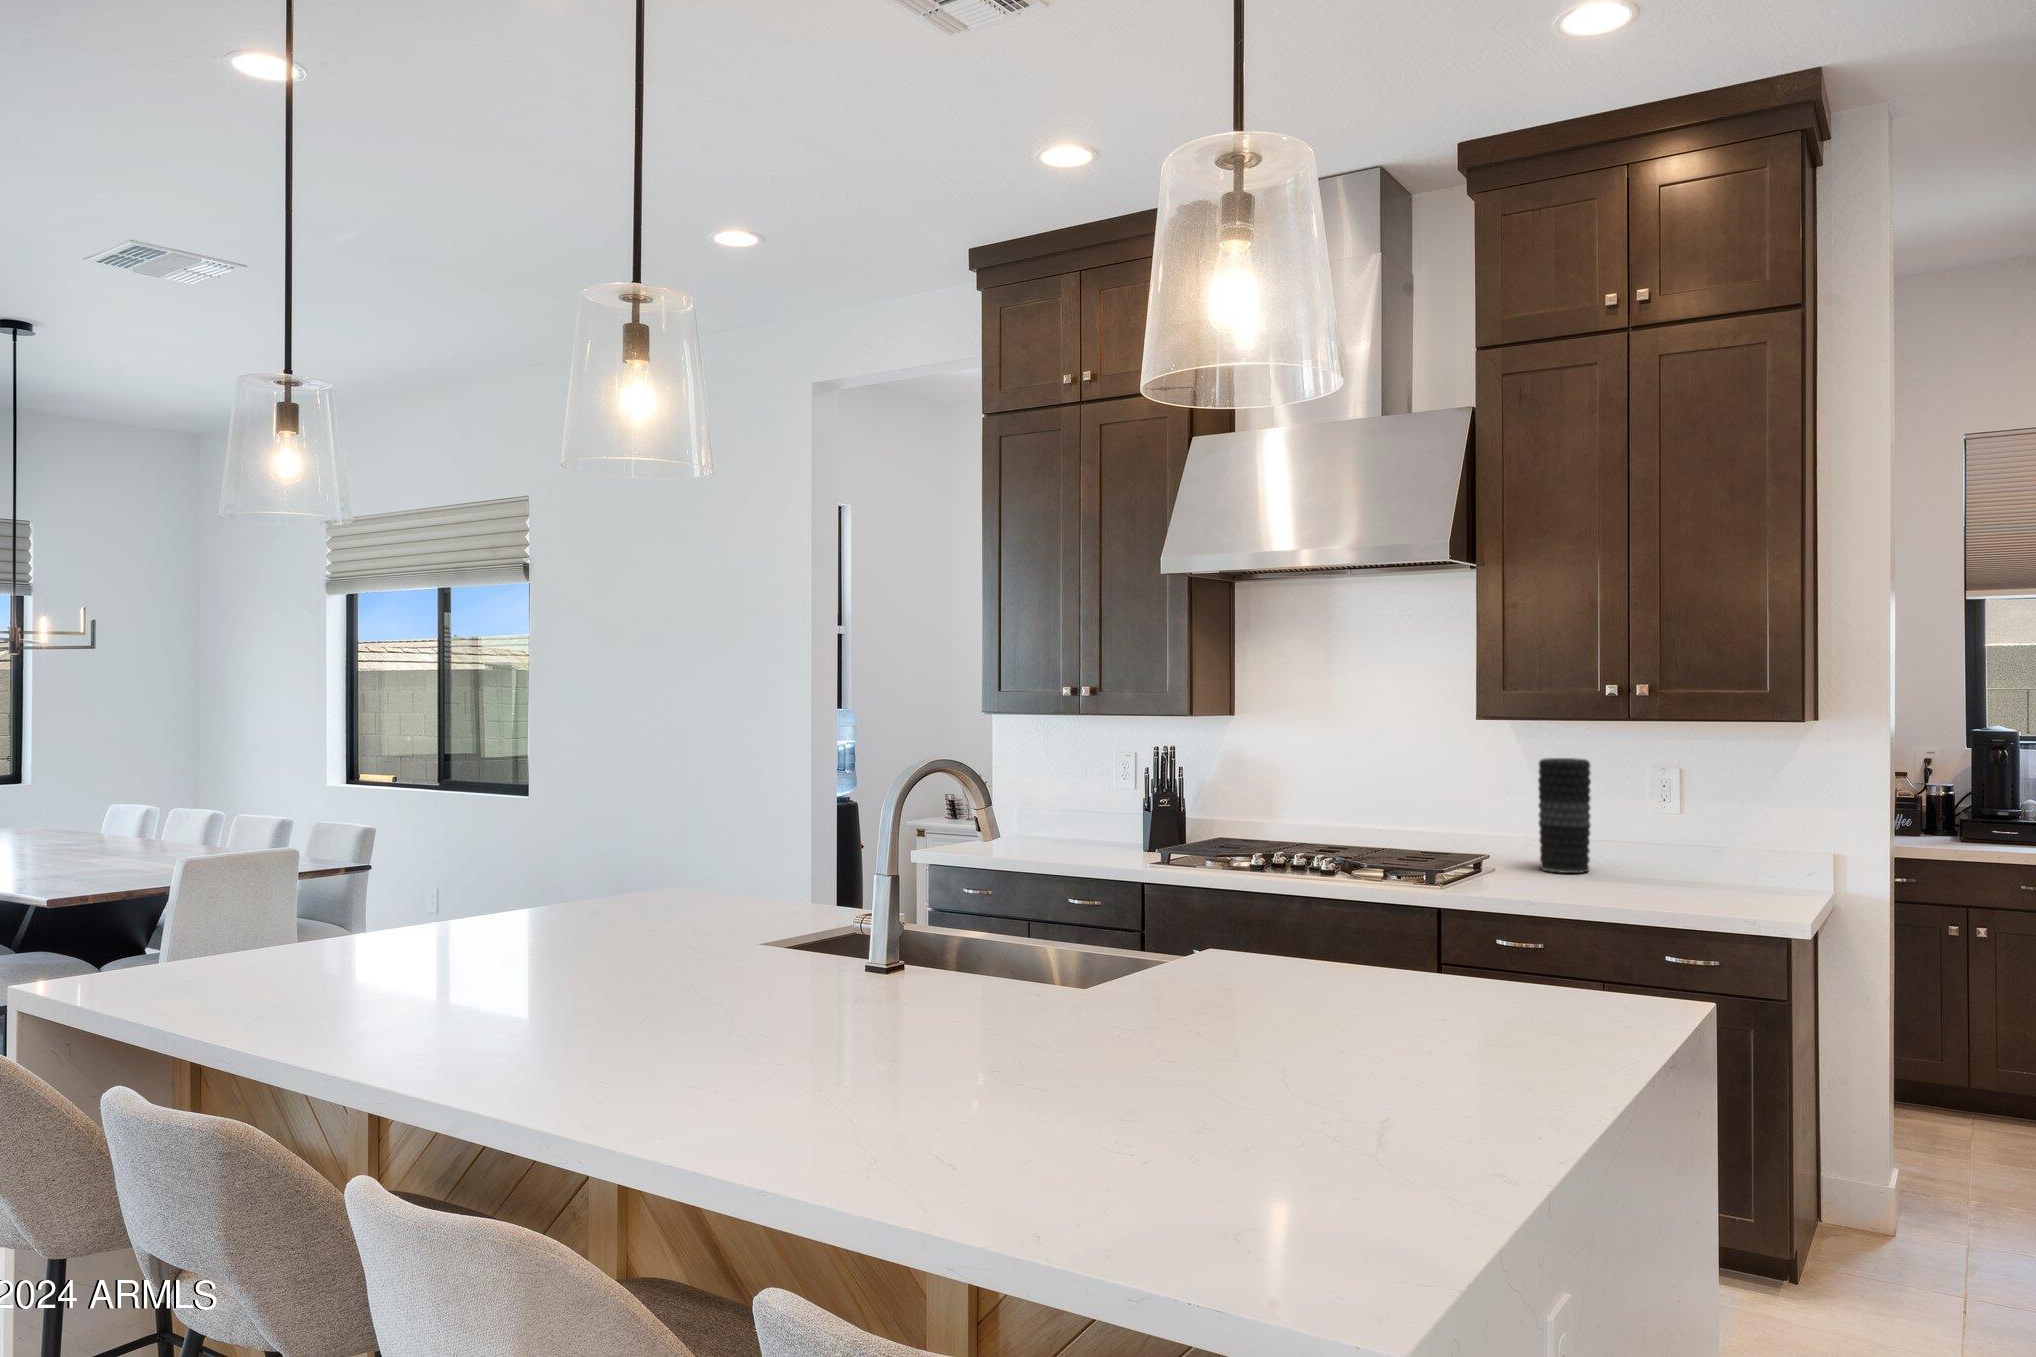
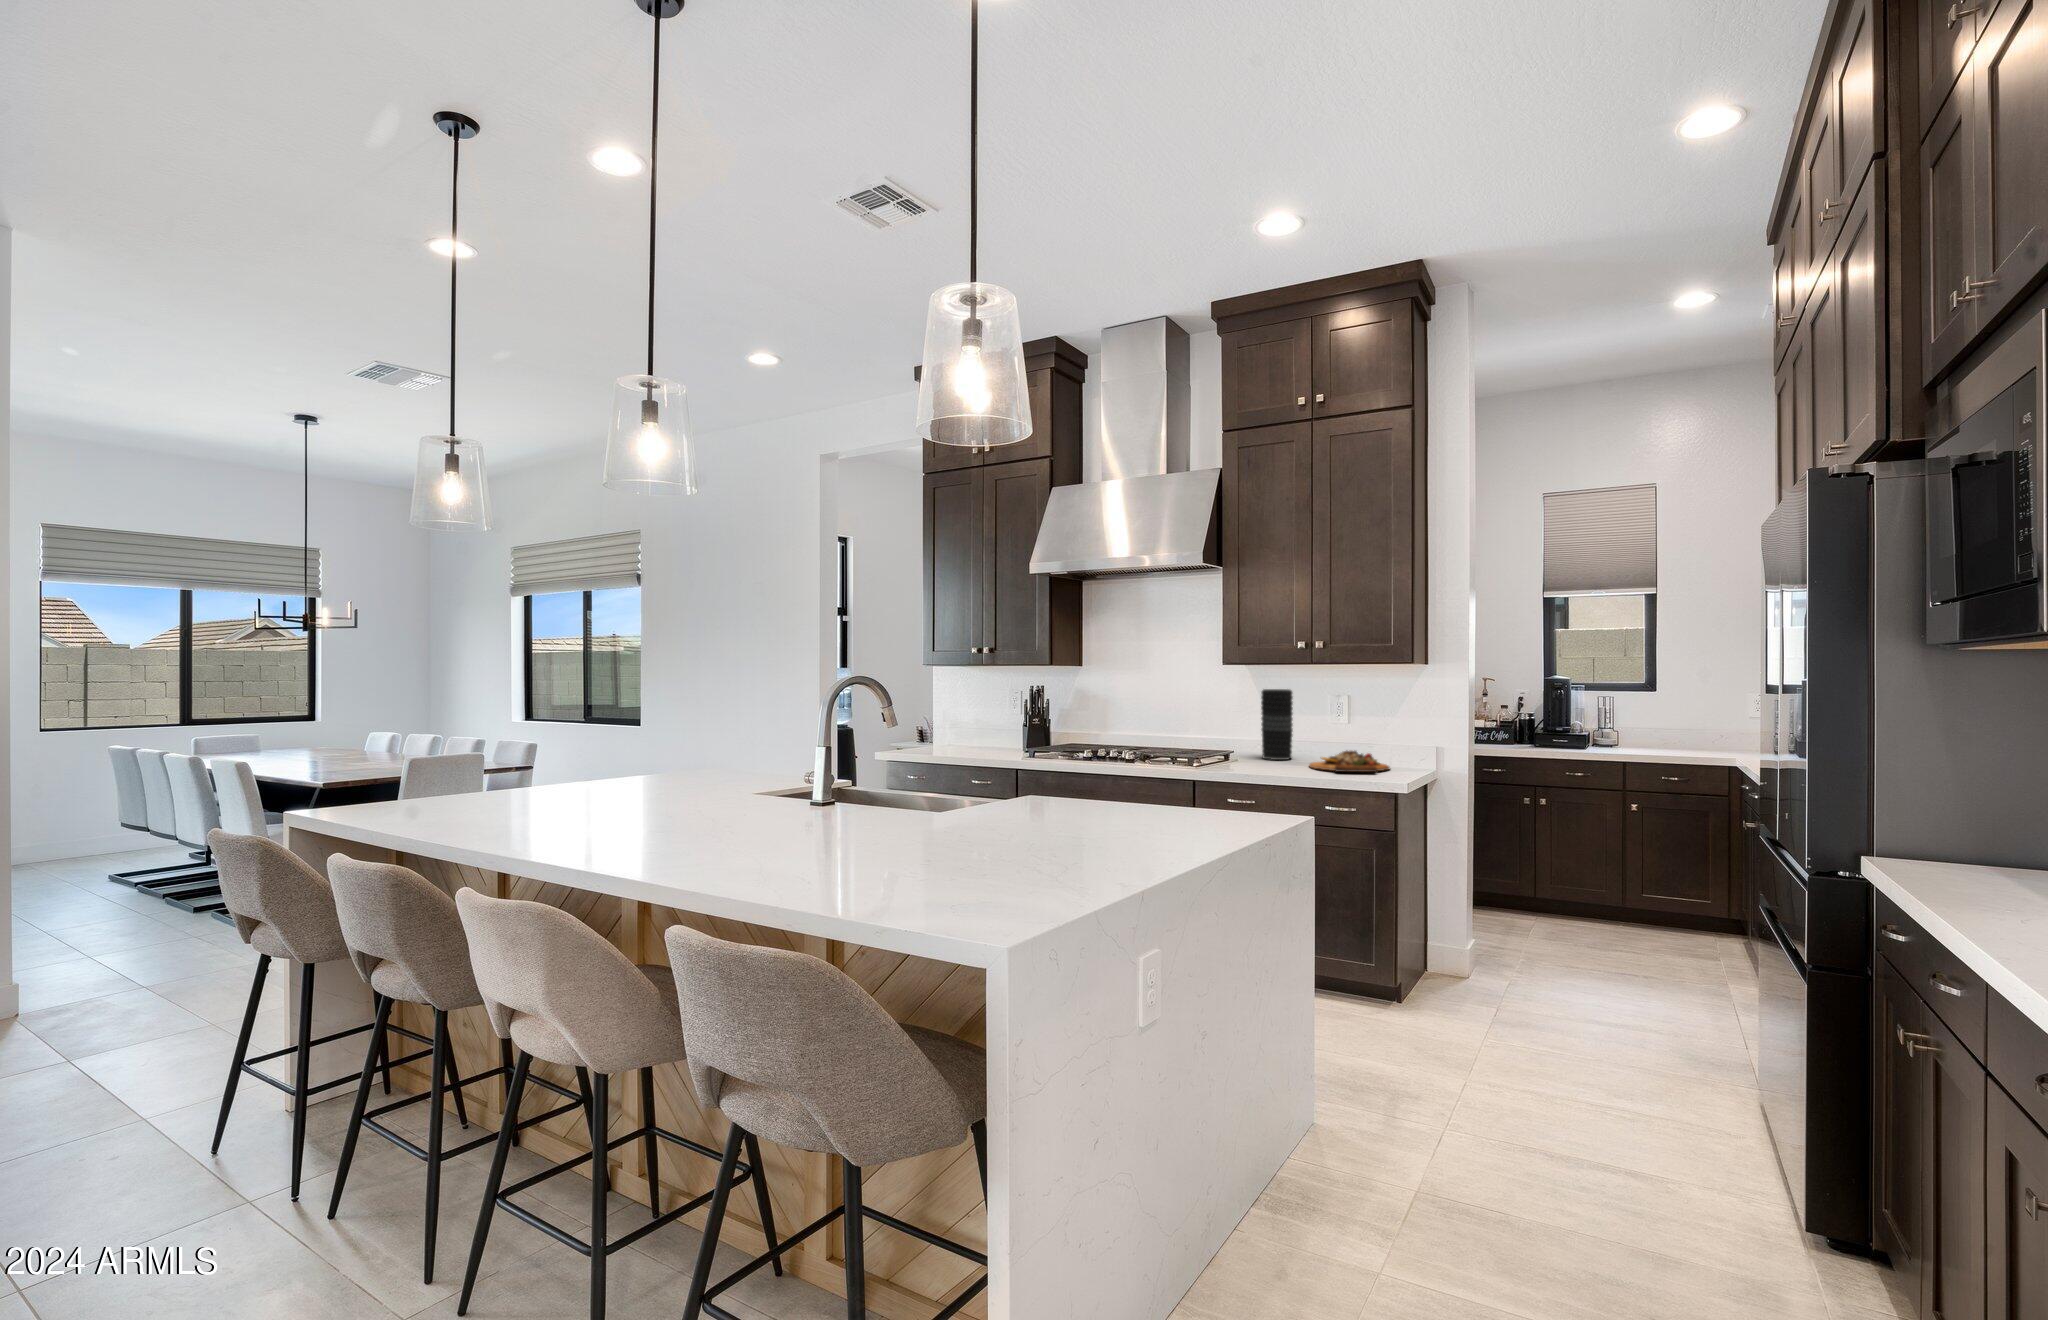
cutting board: none [1623,860,1760,899] -> present [1309,751,1389,772]

